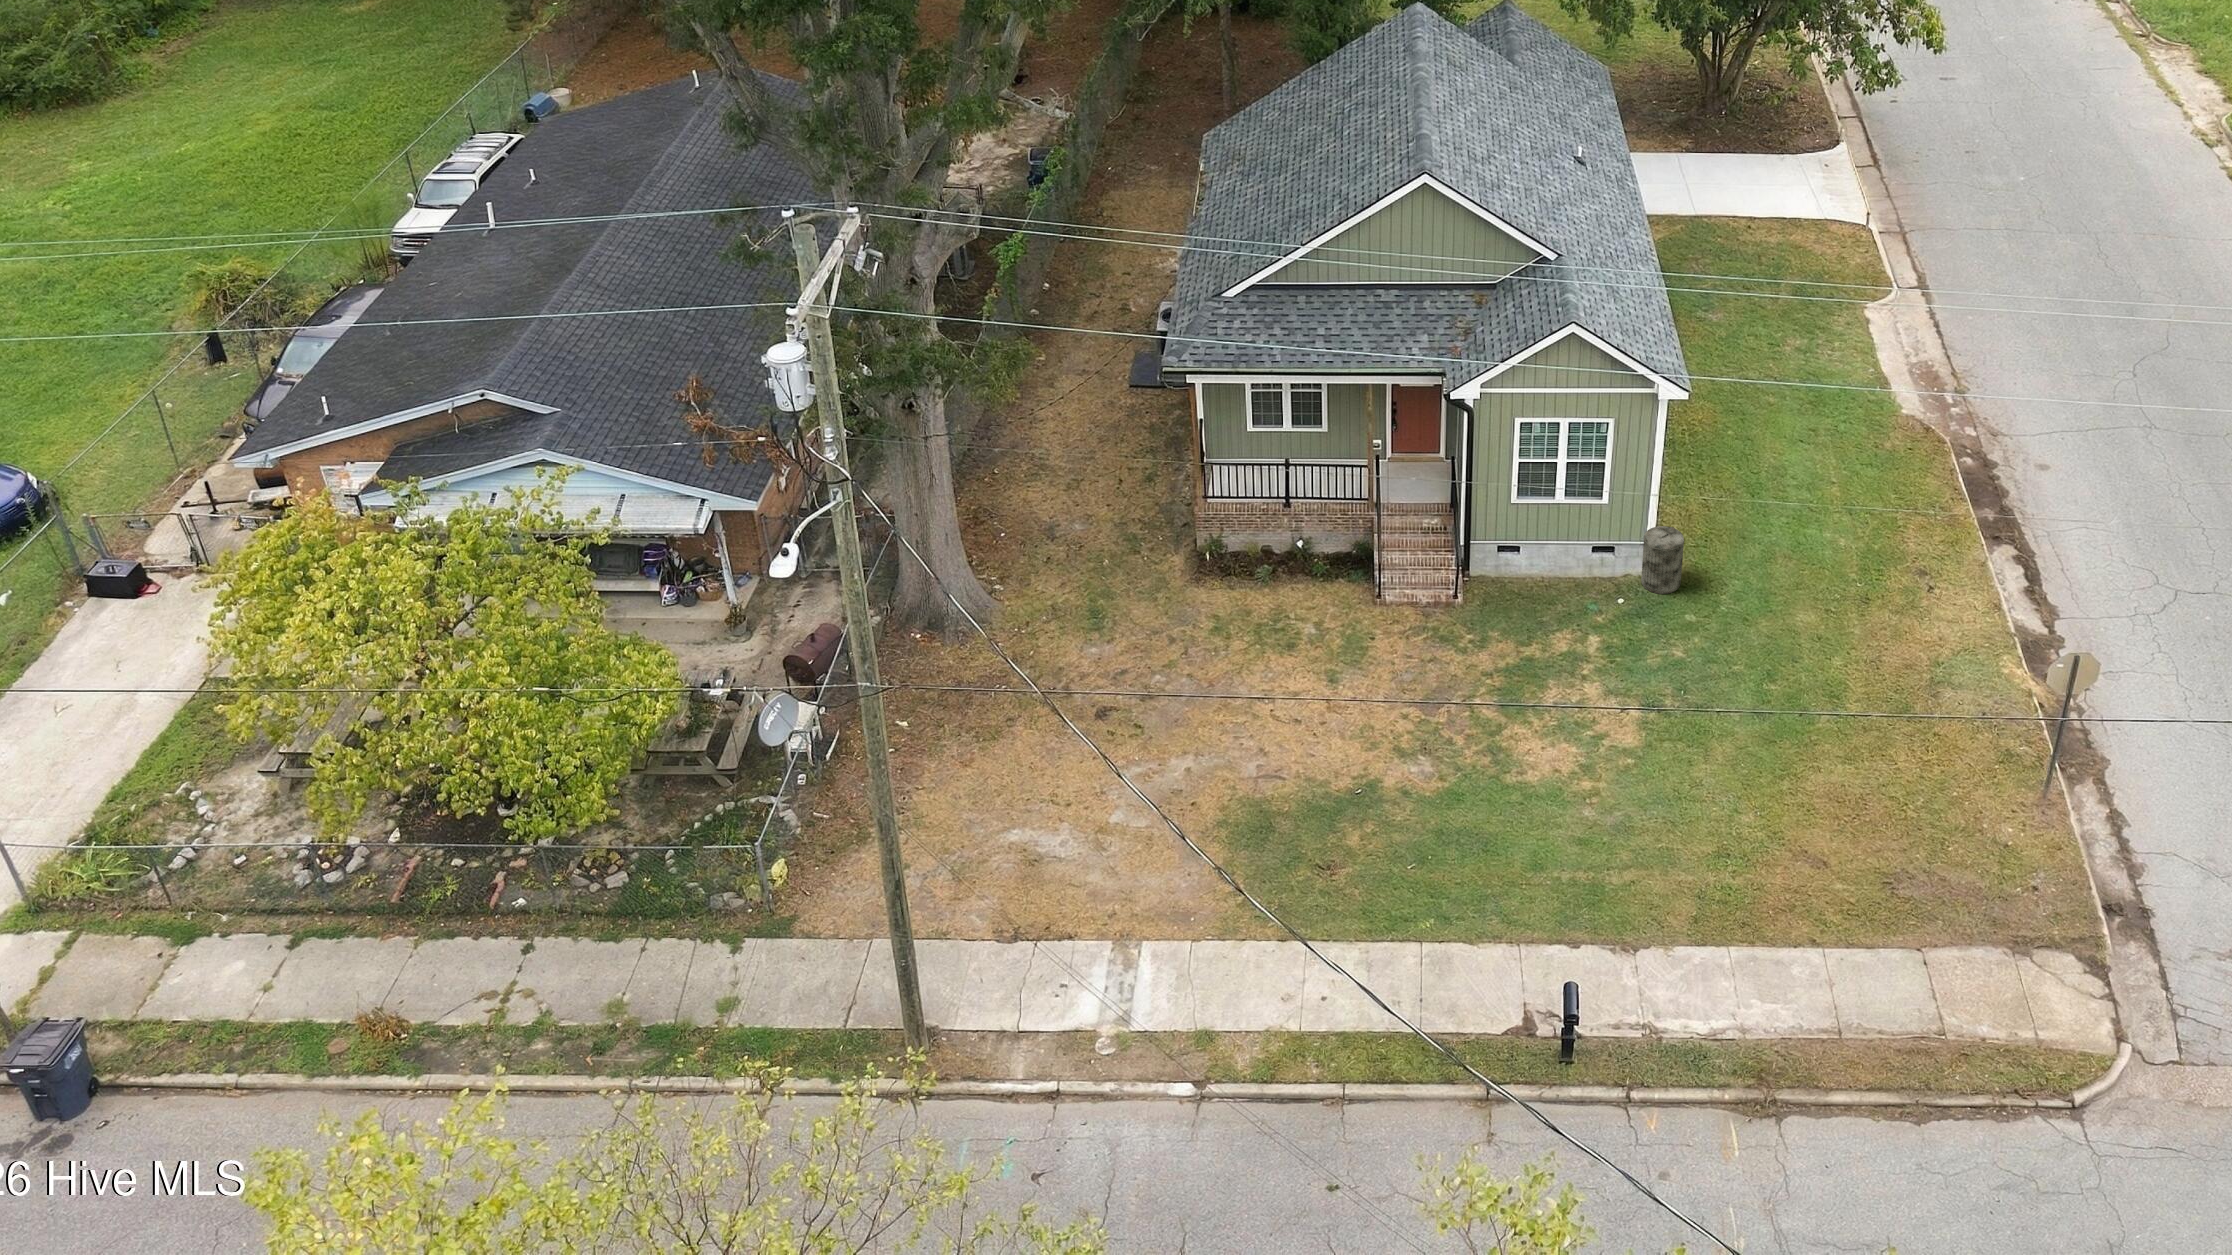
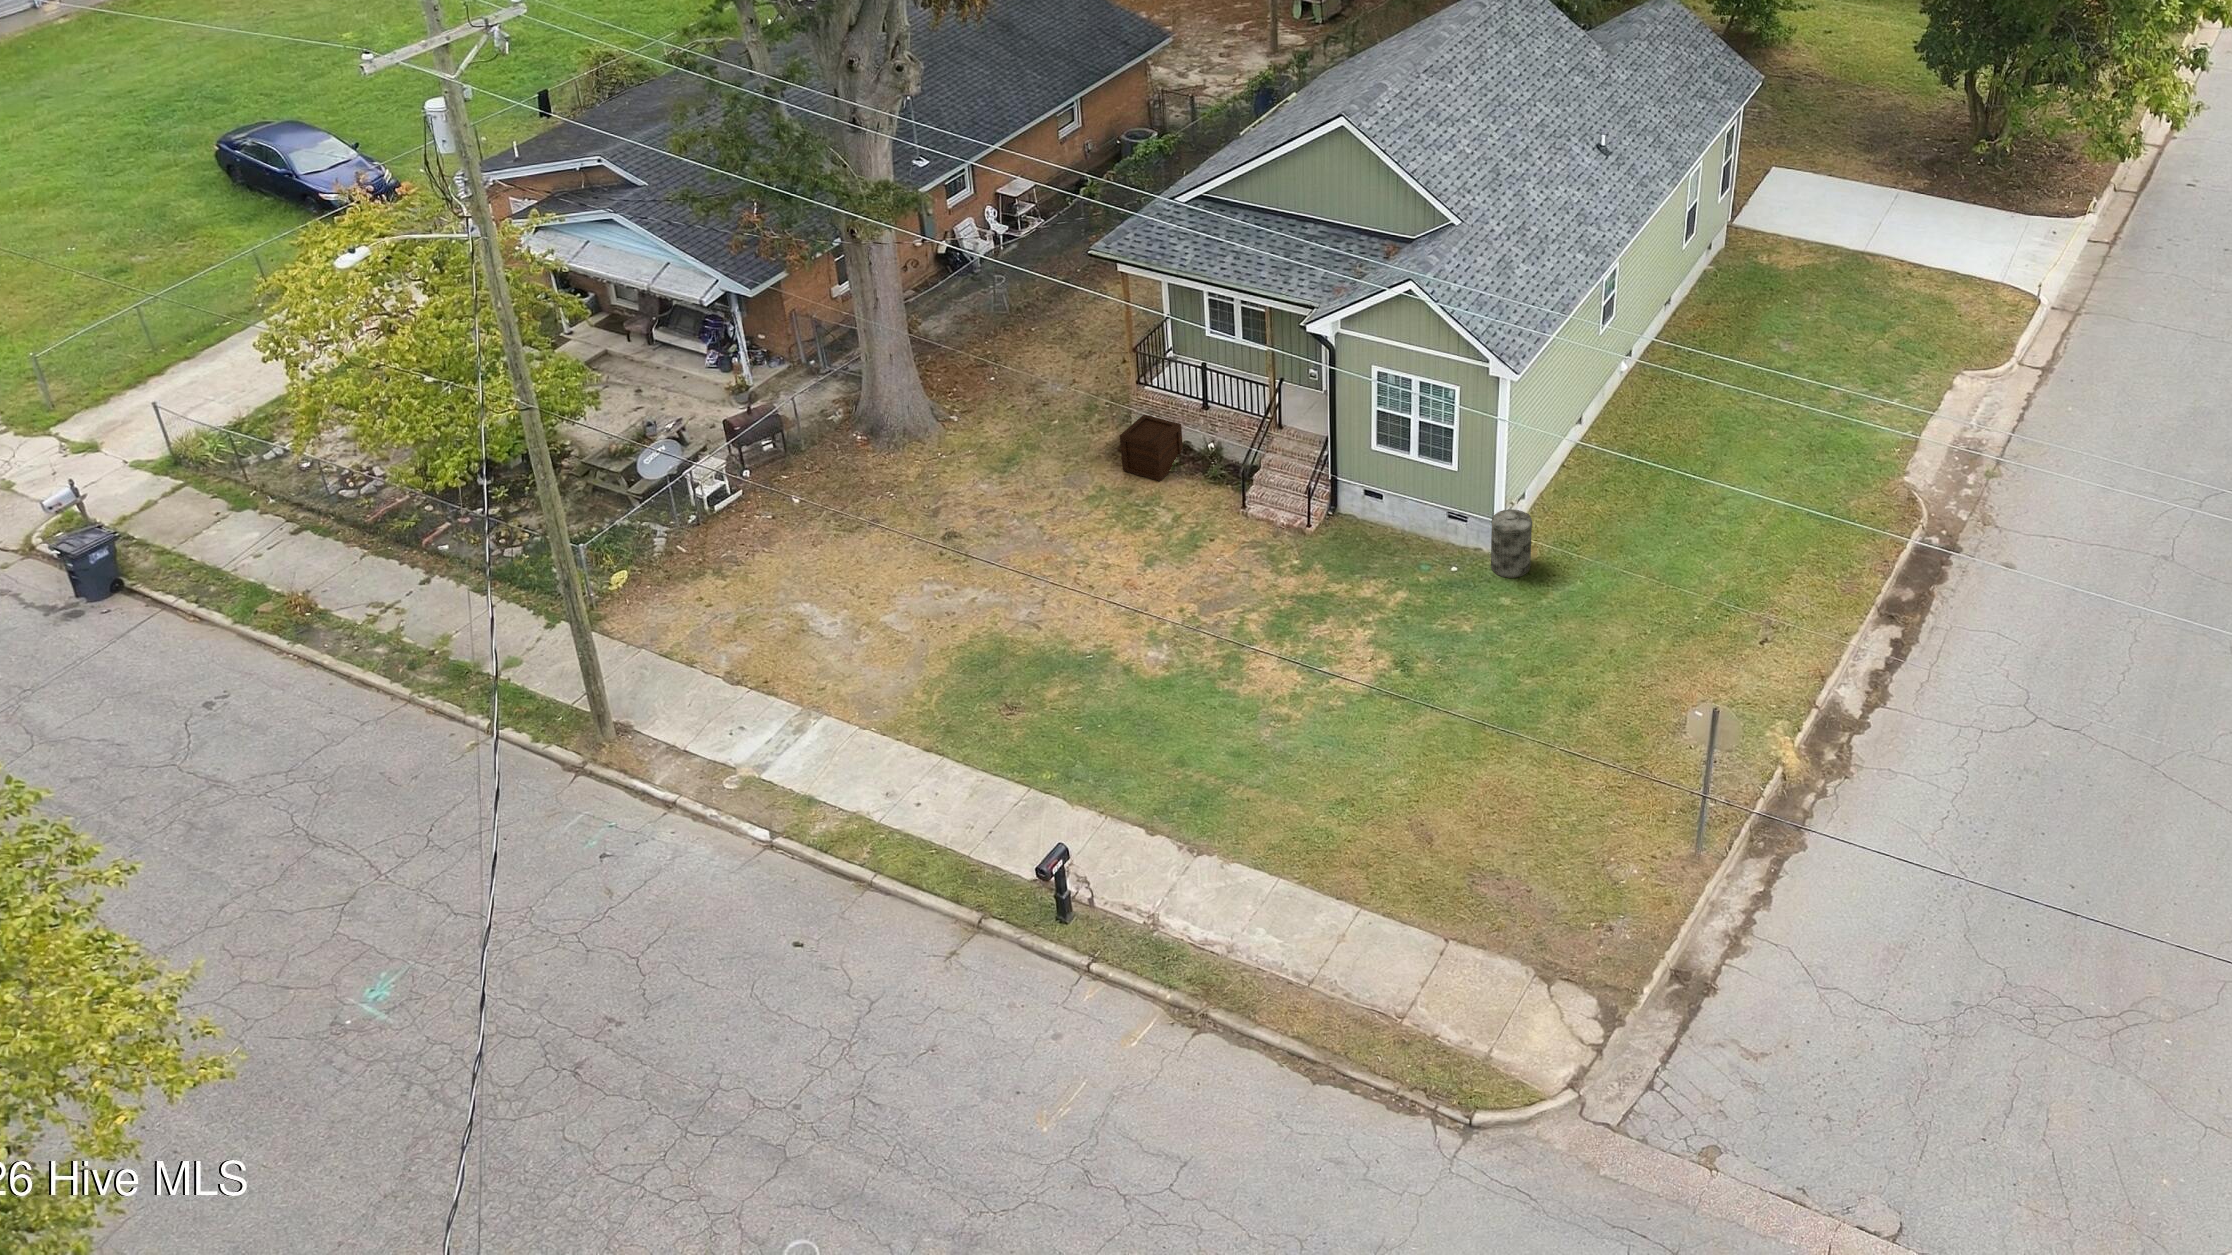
wooden crate: none [1218,529,1272,593] -> present [1120,415,1183,481]

